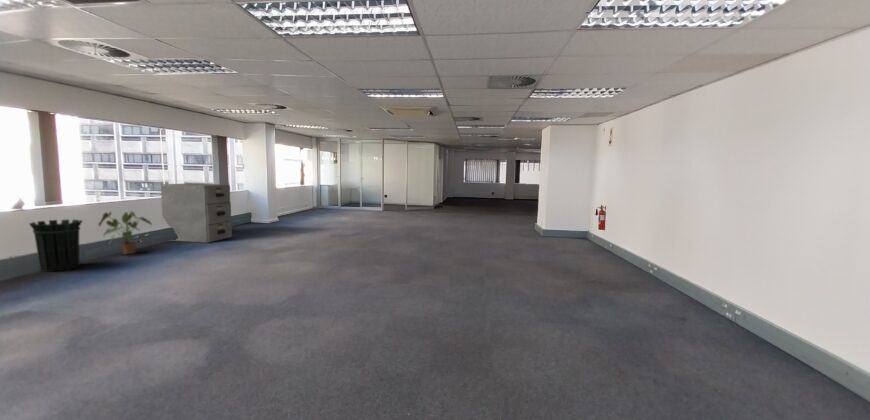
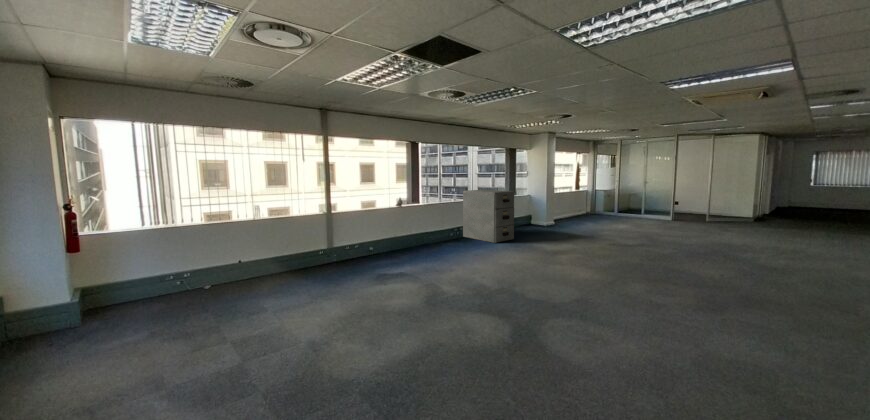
house plant: present [99,211,152,254] -> none [423,213,457,247]
waste bin: present [30,219,82,272] -> none [385,218,414,256]

